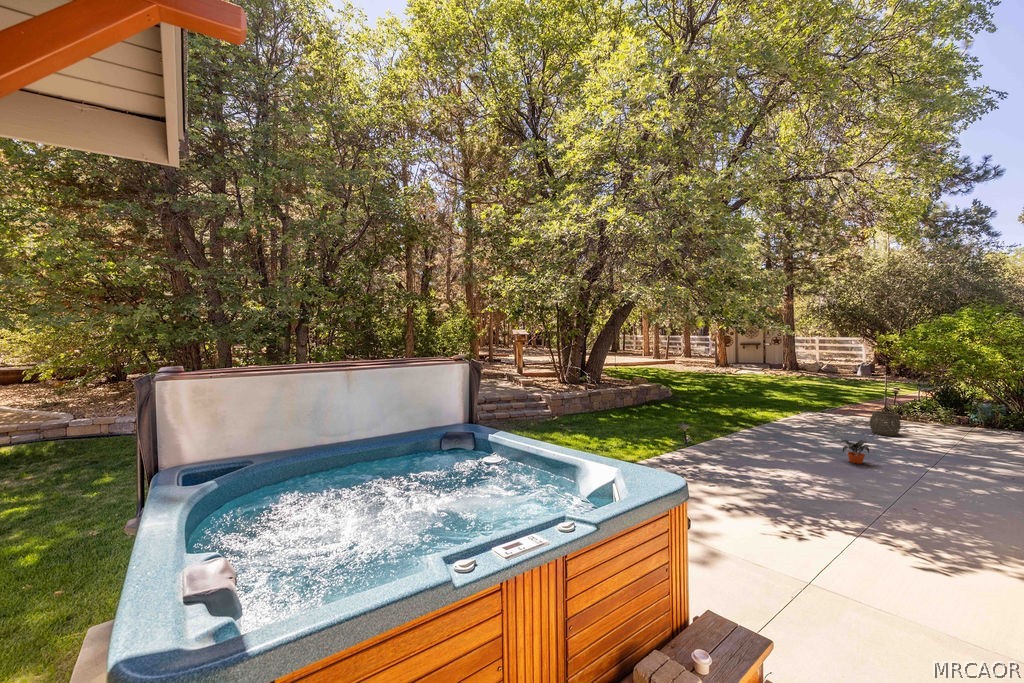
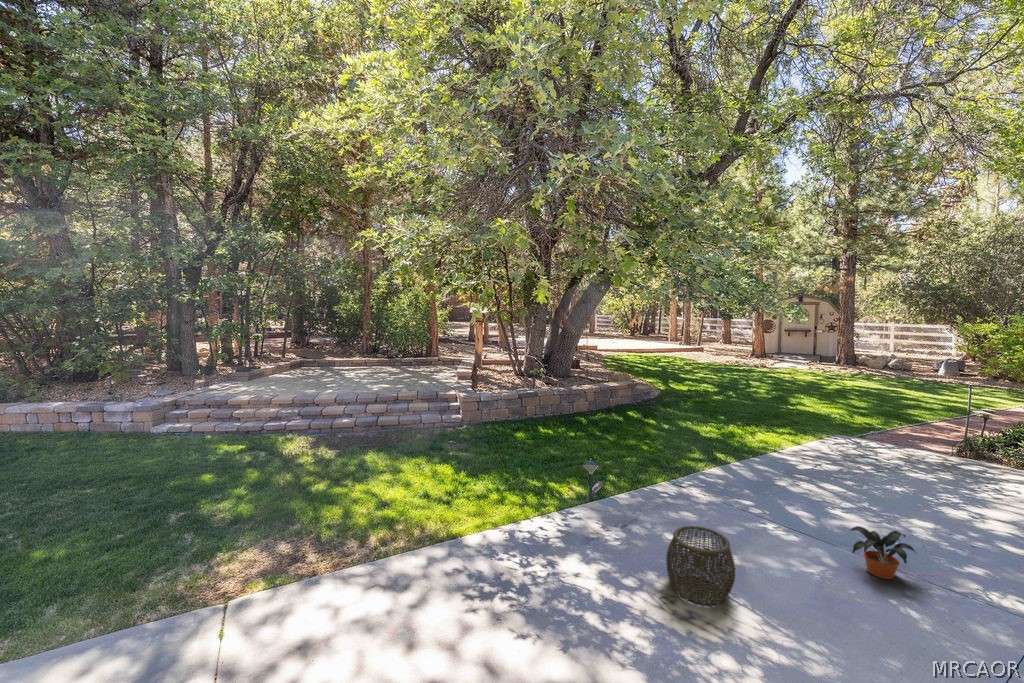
woven basket: present [870,411,901,436] -> present [666,526,735,606]

